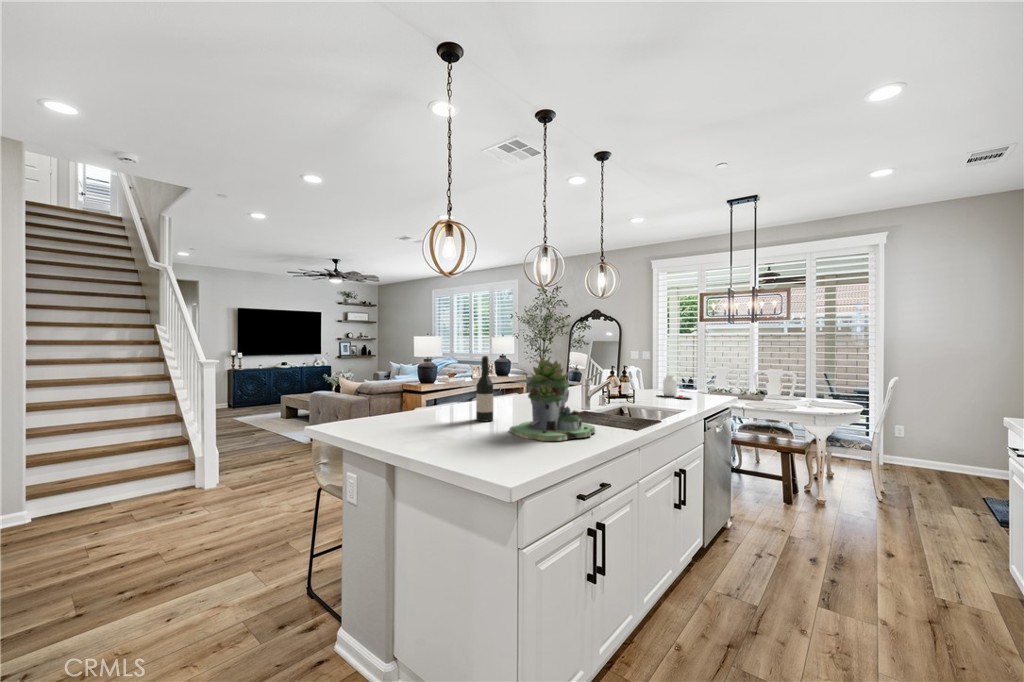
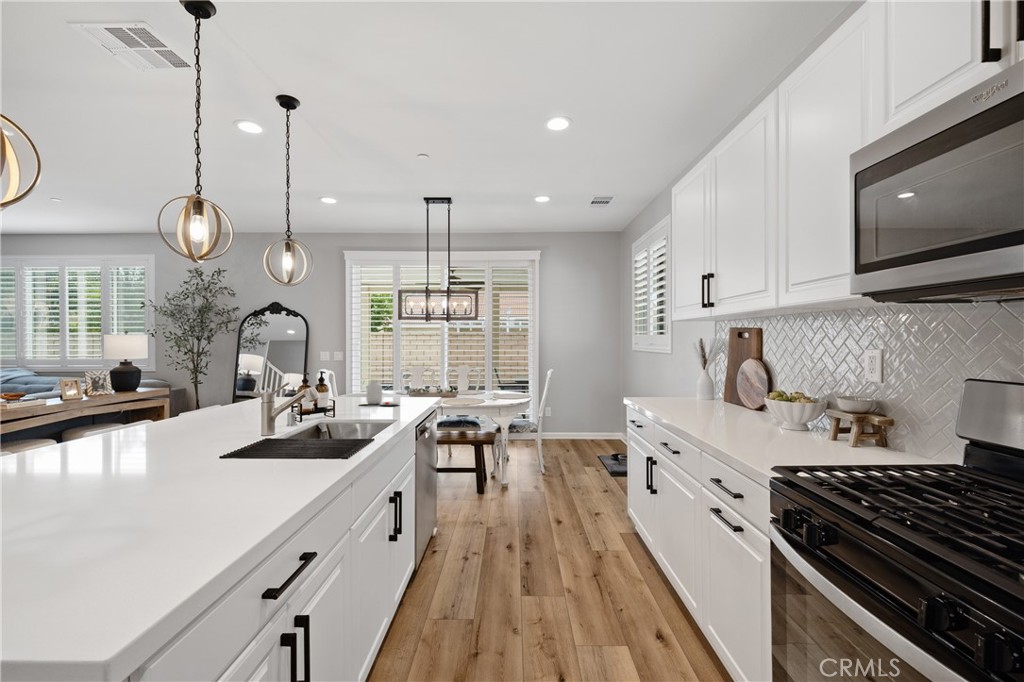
wine bottle: present [476,356,493,421] -> none [44,371,88,492]
succulent planter: present [509,358,596,441] -> none [122,371,290,512]

